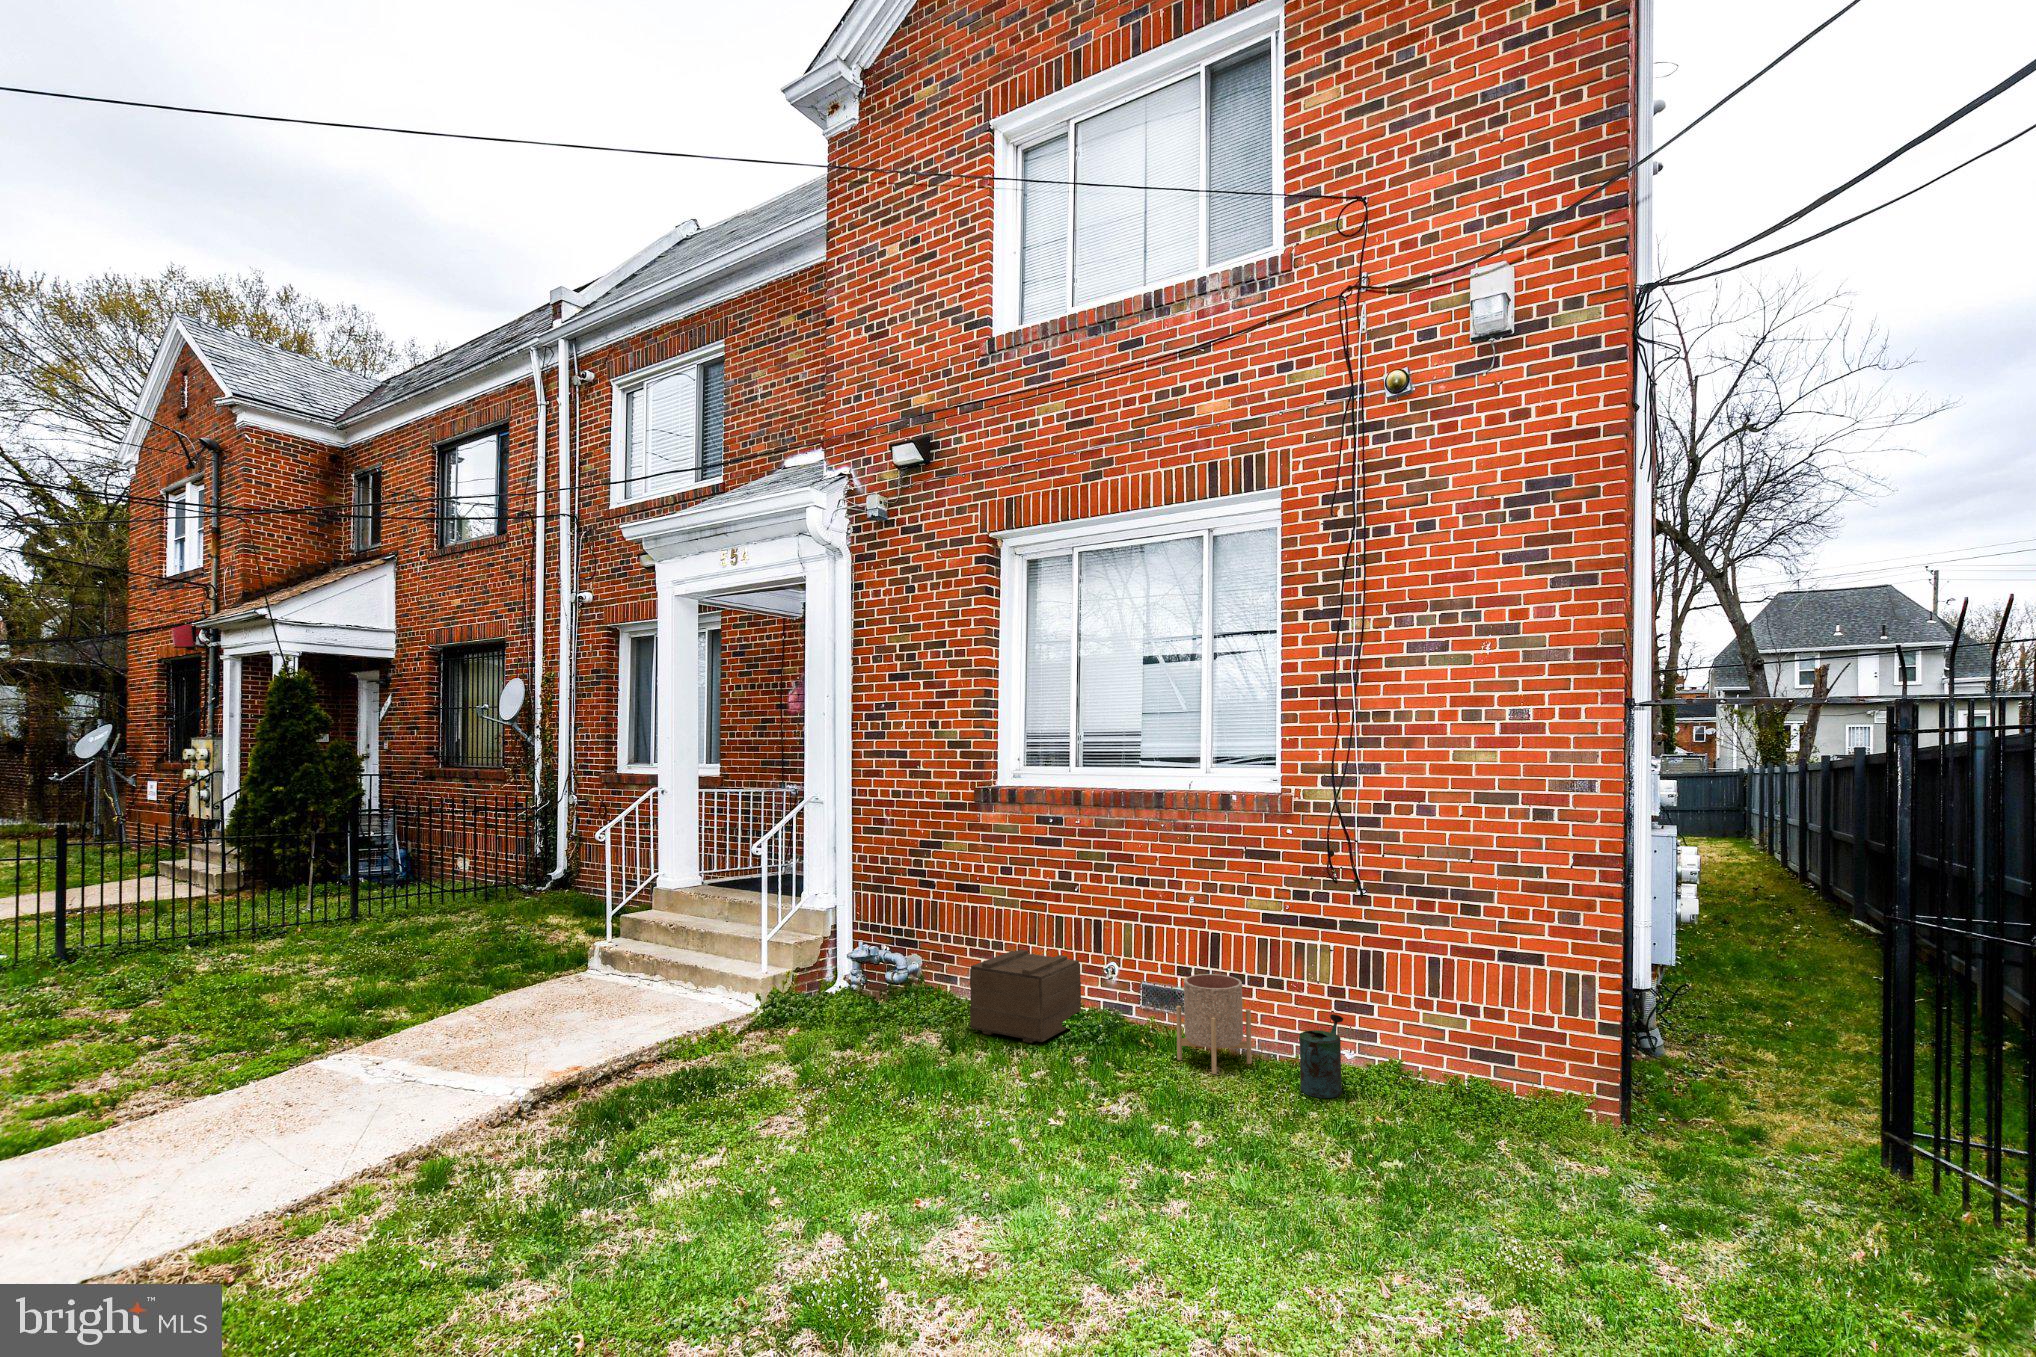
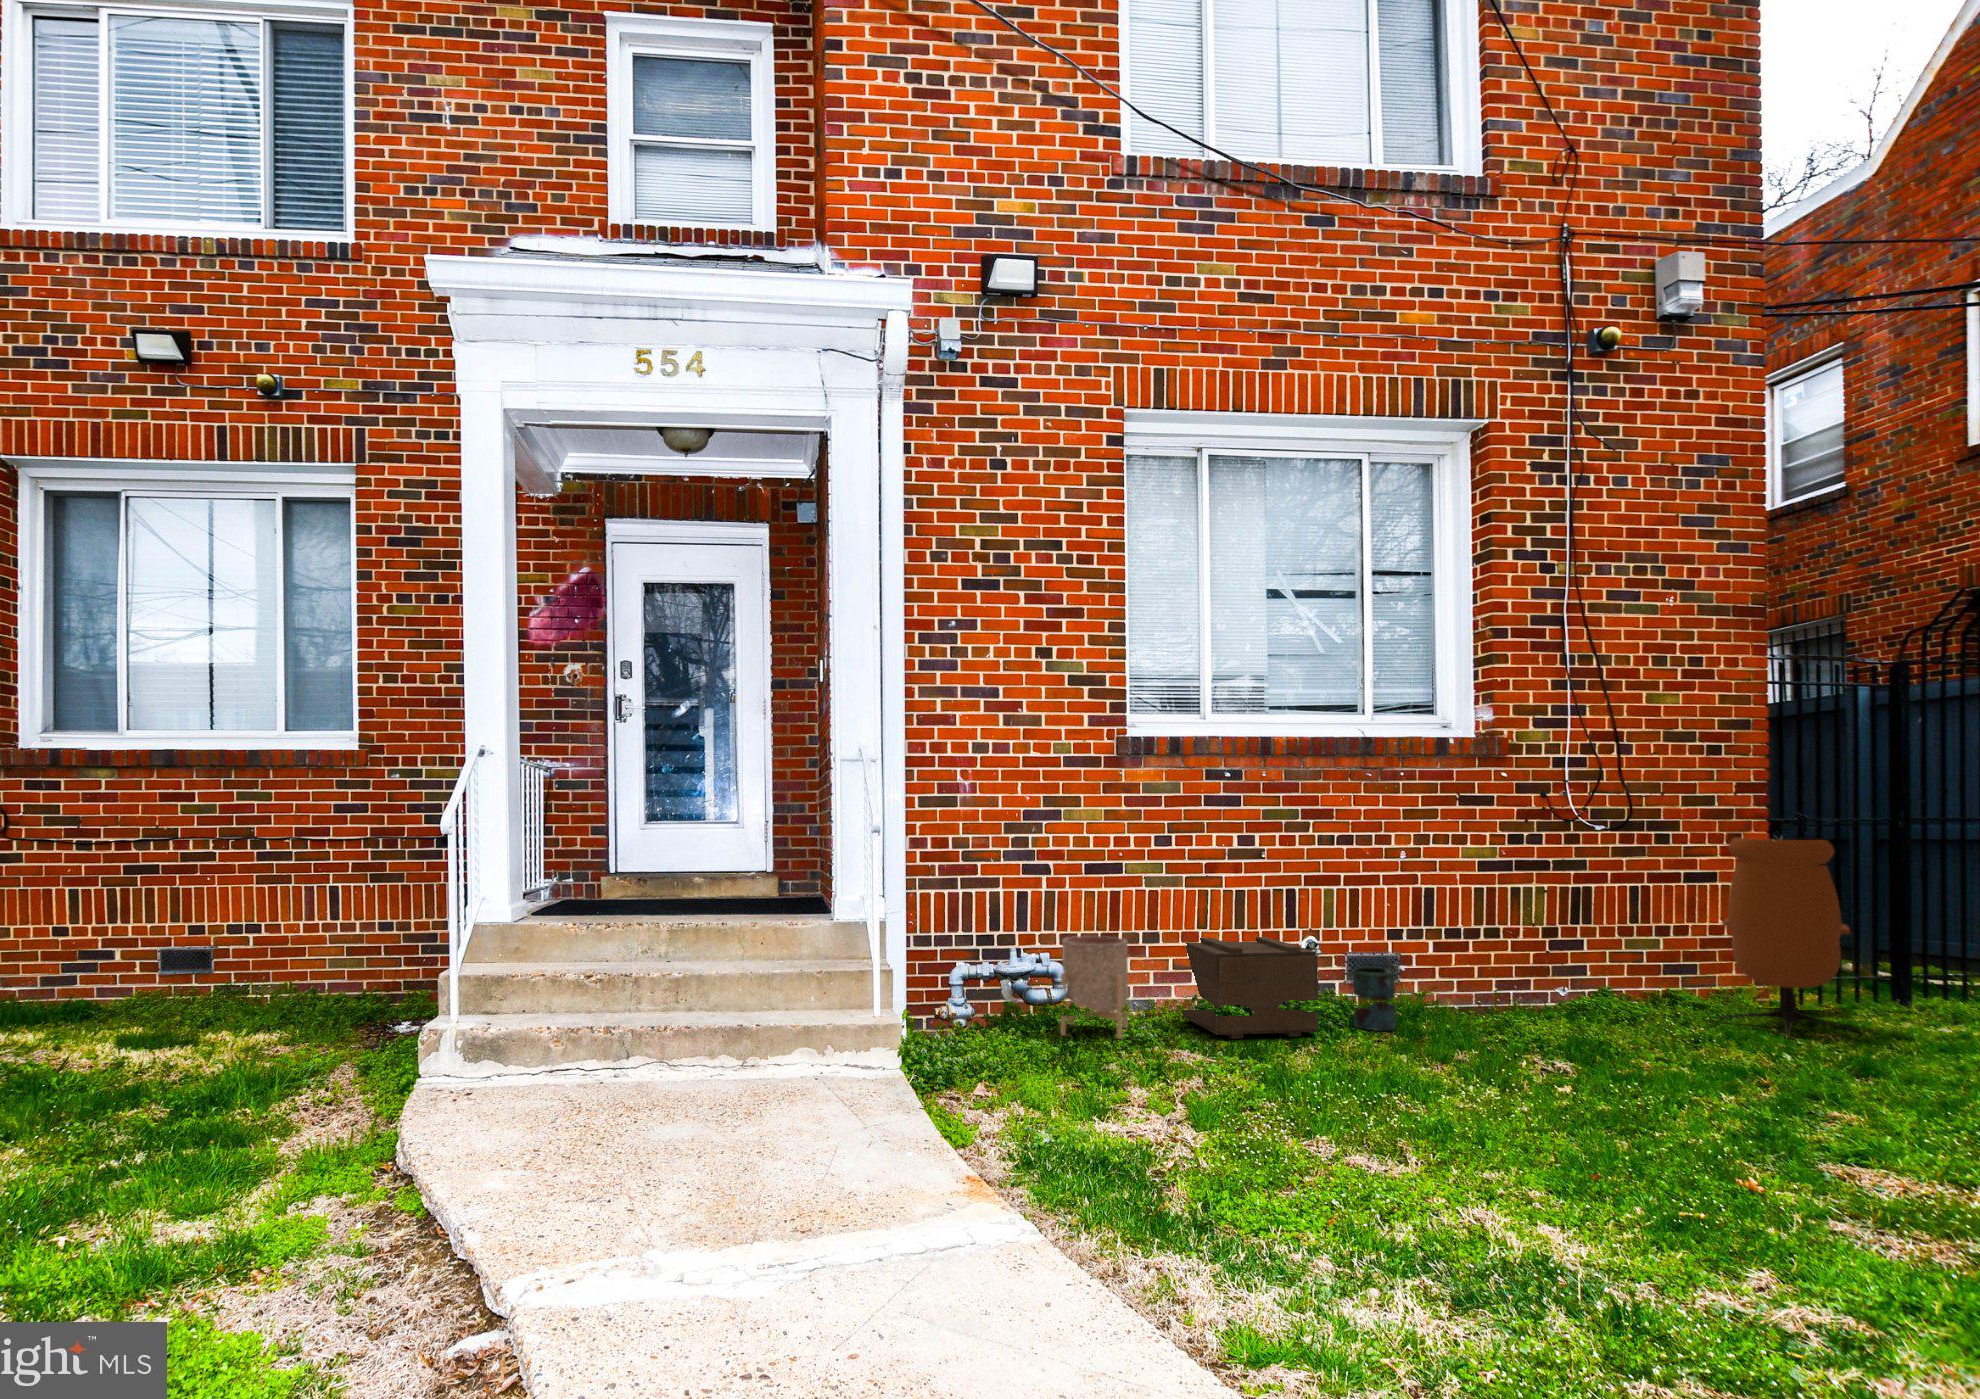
lounge chair: none [1384,927,1651,1181] -> present [1720,838,1861,1037]
planter: present [1176,974,1252,1074] -> present [1061,936,1128,1039]
watering can: present [1299,1014,1343,1098] -> present [1353,967,1396,1031]

